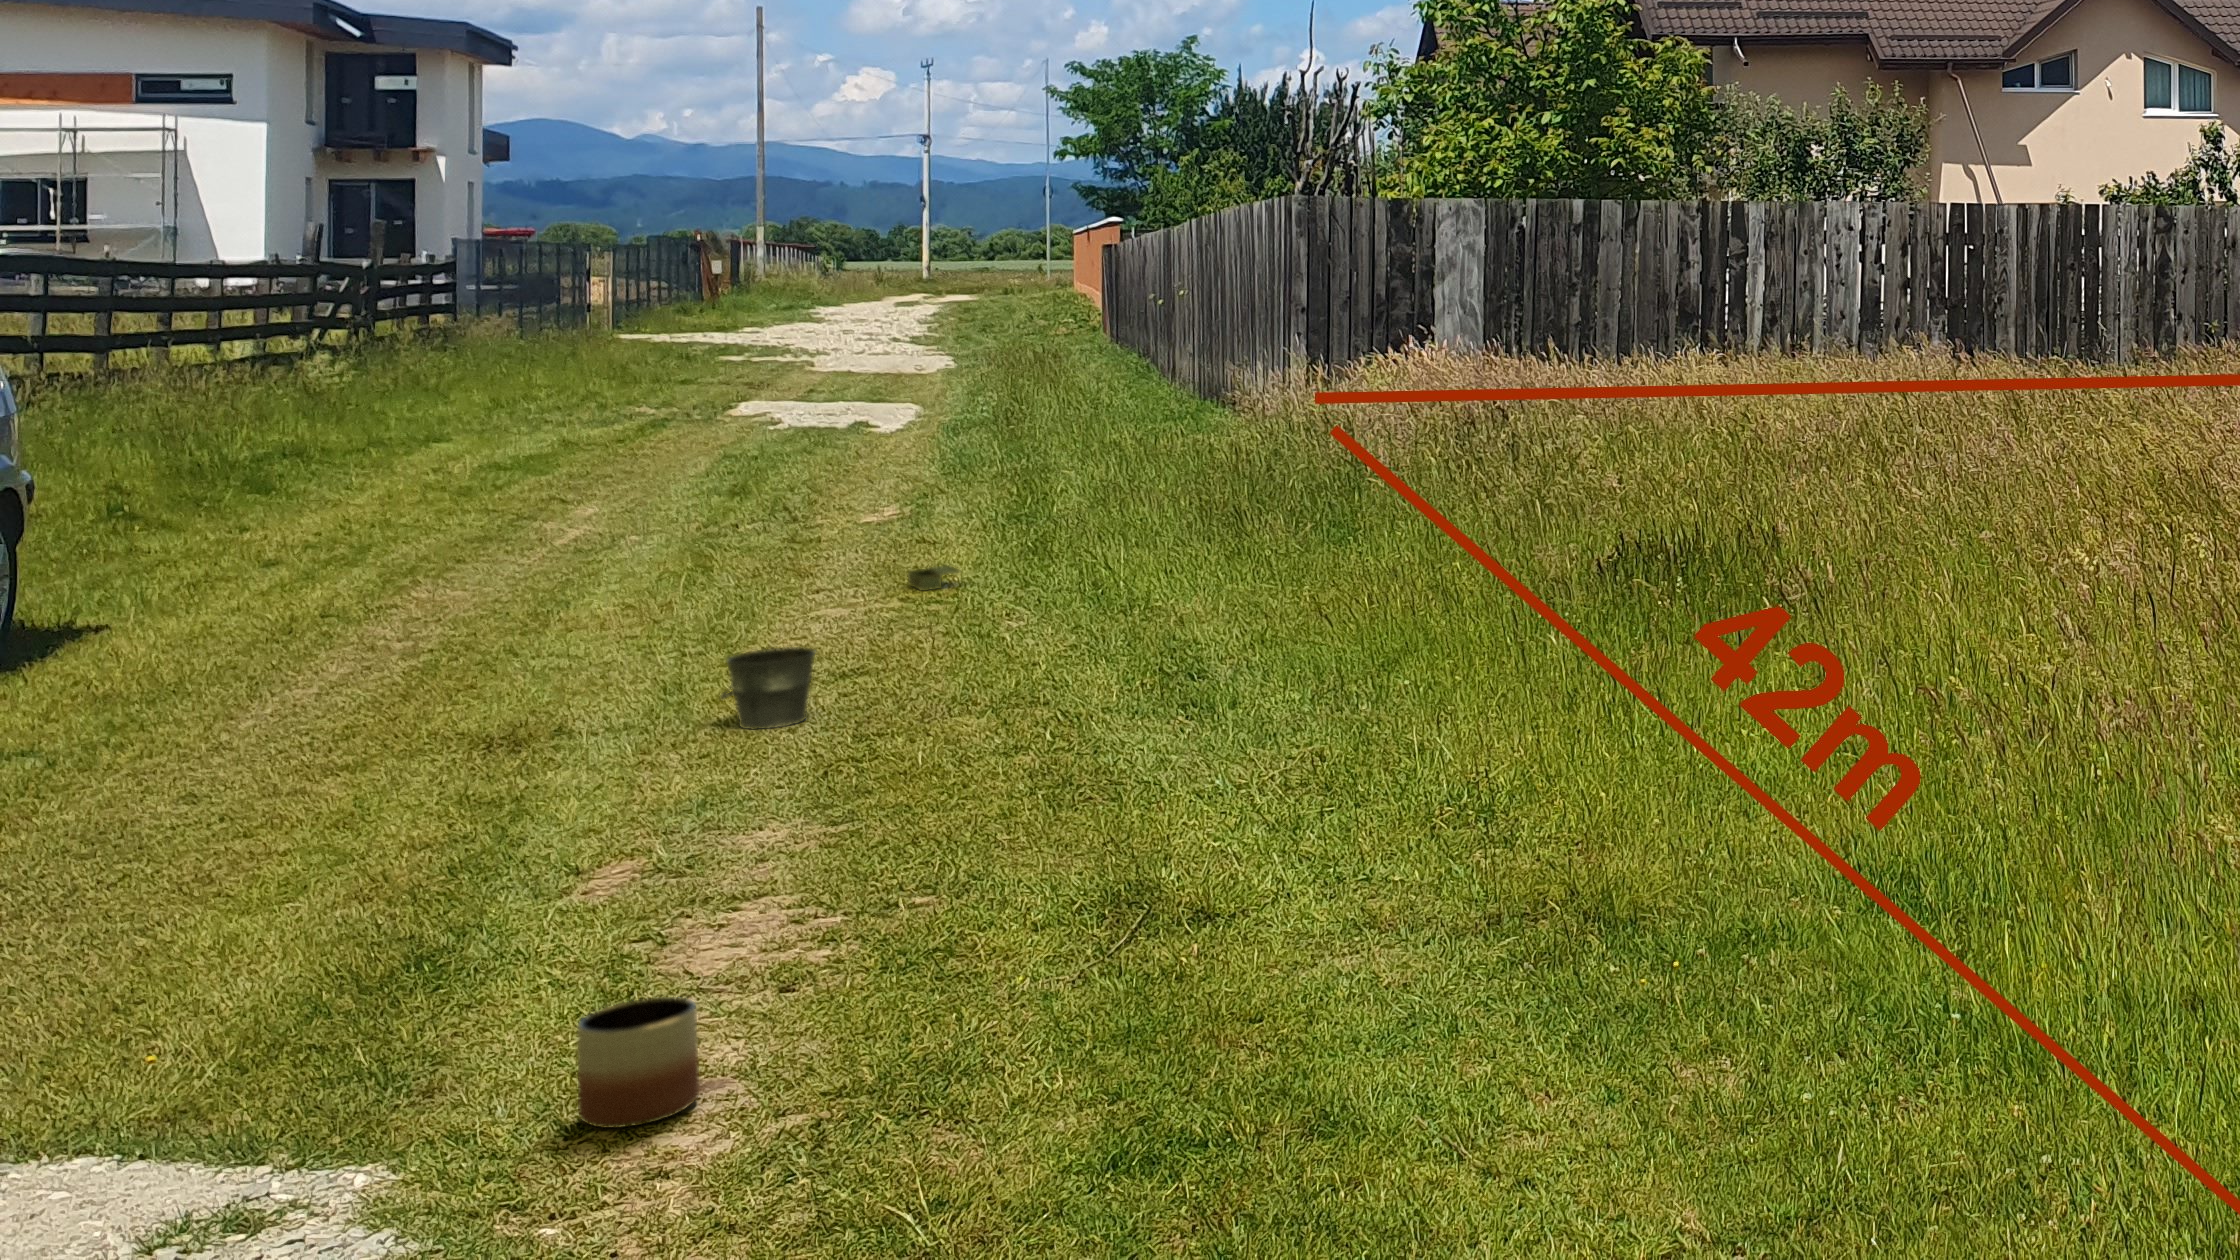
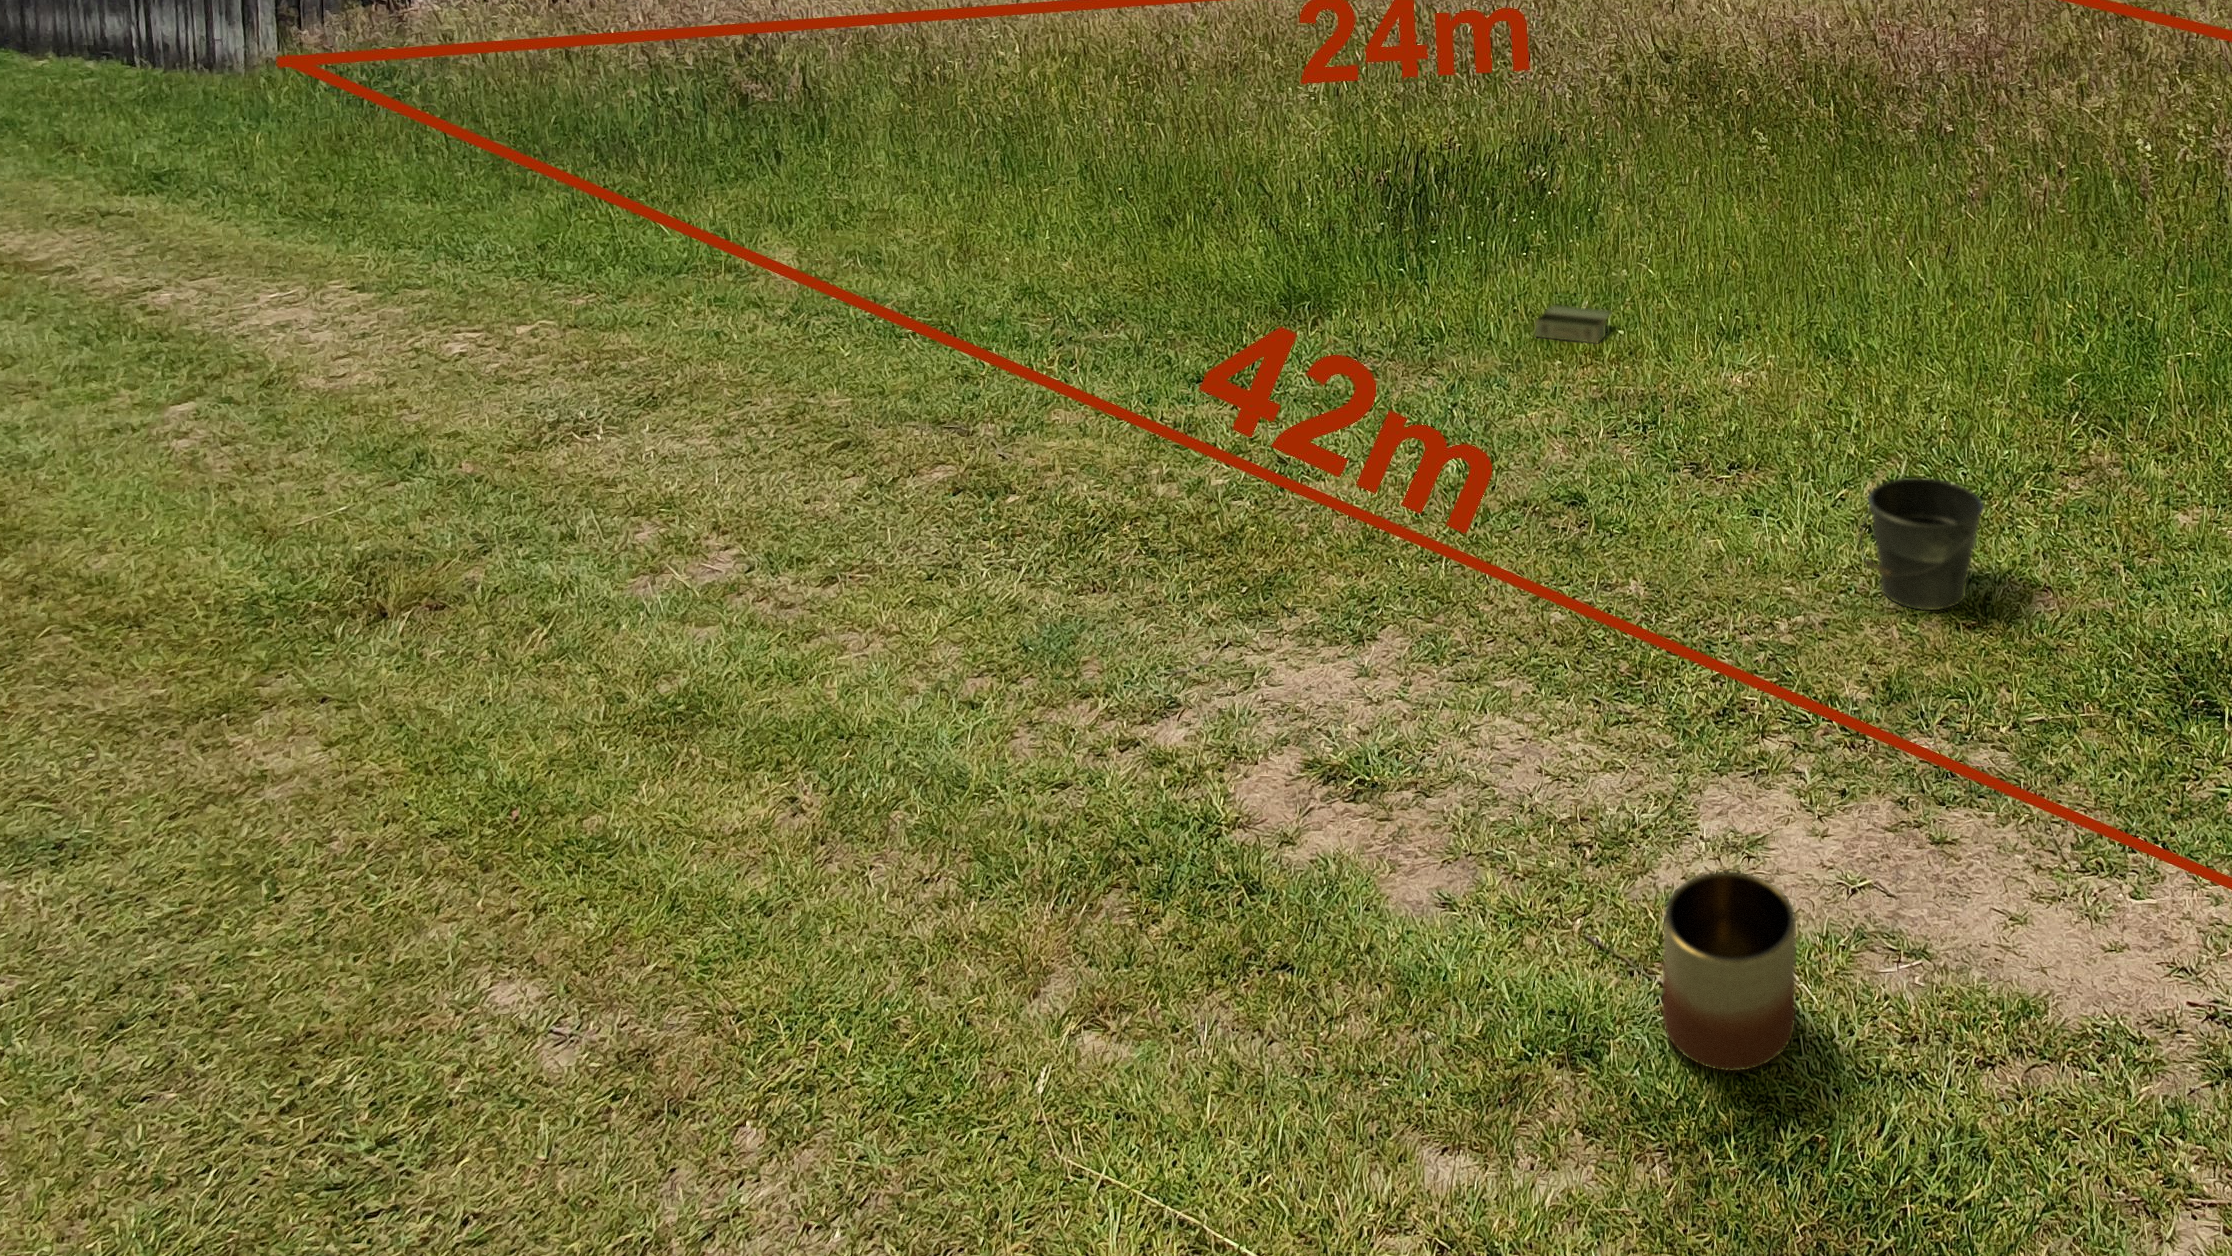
toolbox: present [908,566,959,591] -> present [1535,305,1611,343]
bucket: present [720,647,816,729] -> present [1859,477,1983,610]

